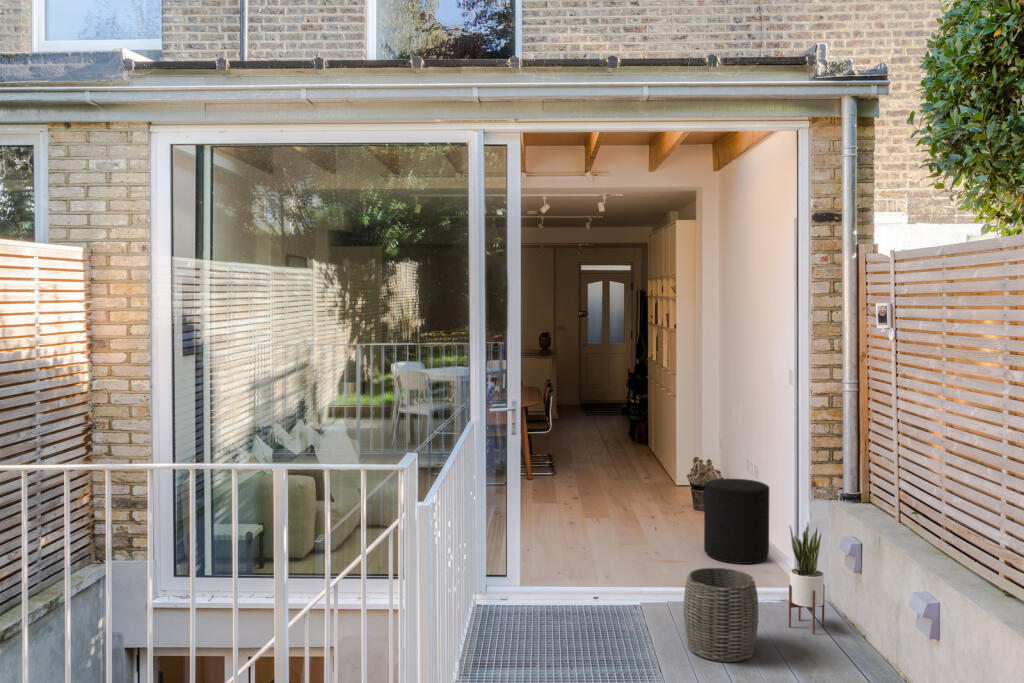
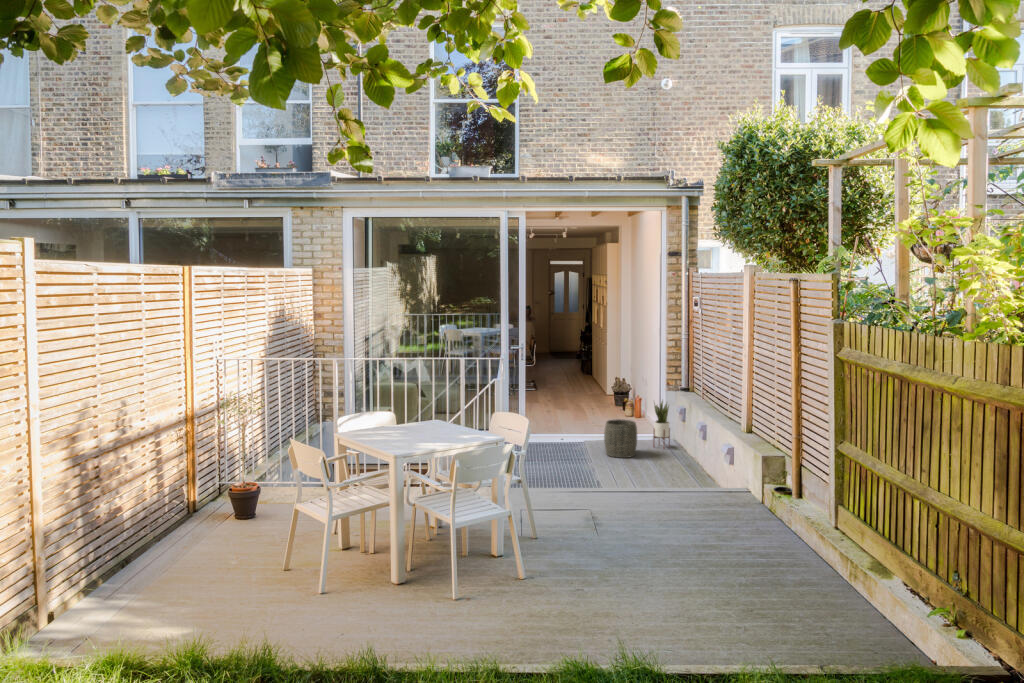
stool: present [704,479,769,564] -> none [619,386,652,427]

